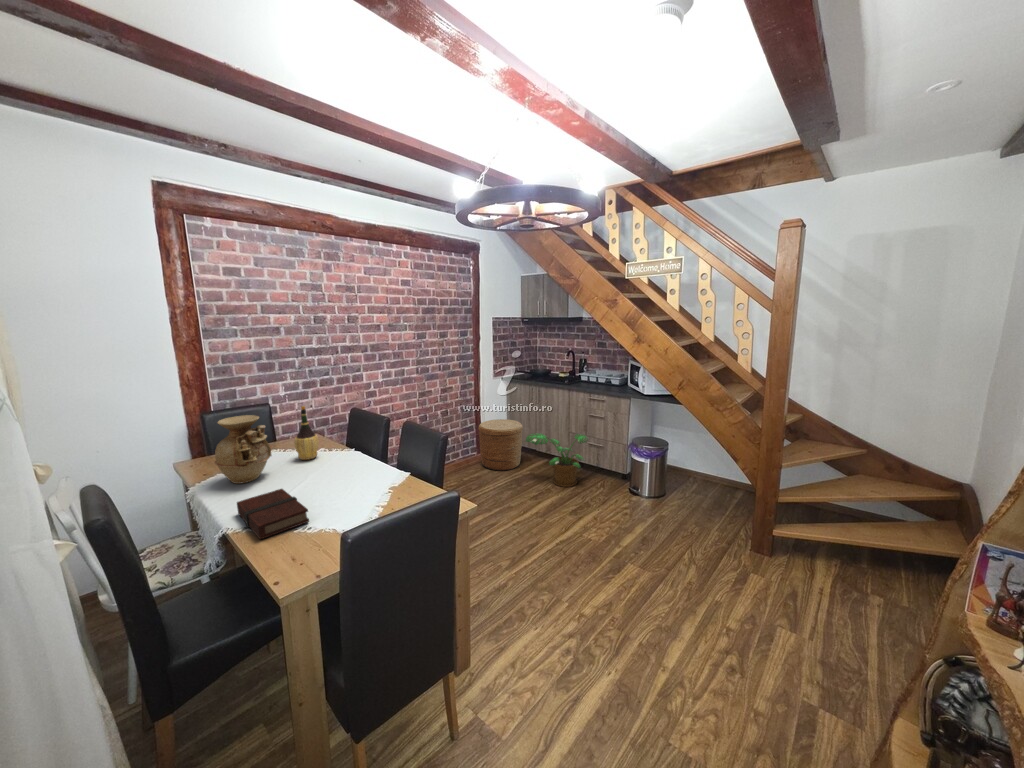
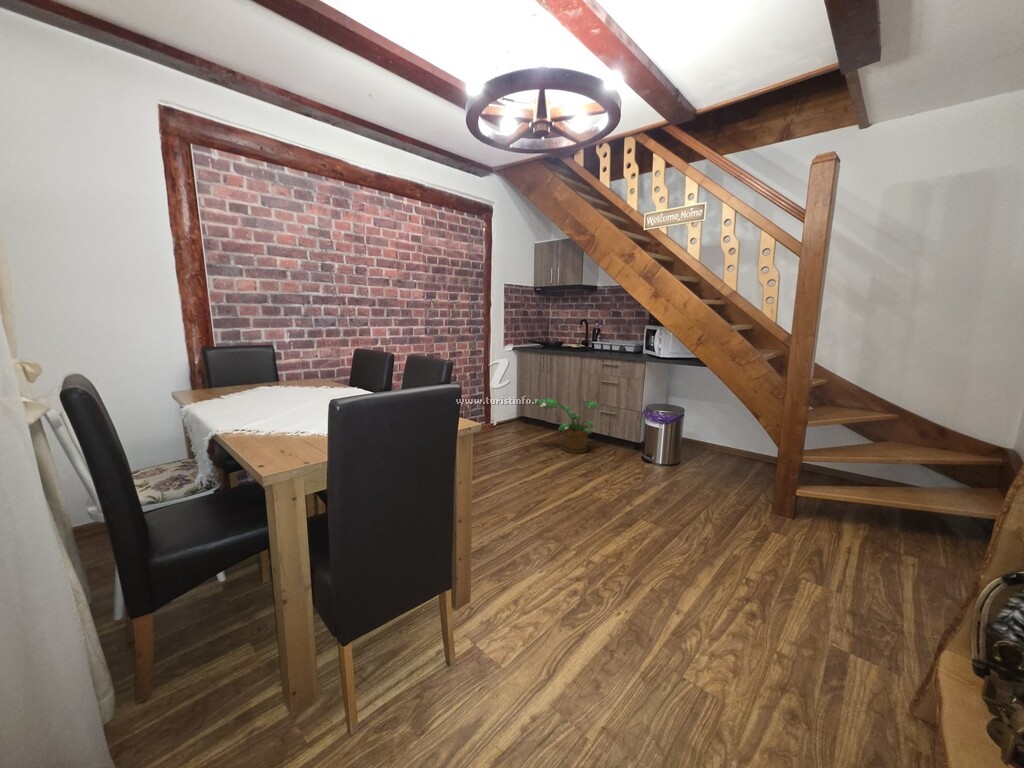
wine bottle: present [294,406,319,460] -> none [295,337,320,393]
vase: present [215,415,272,484] -> none [210,338,270,406]
woven basket: present [478,419,523,471] -> none [487,388,533,438]
book: present [237,489,309,540] -> none [227,404,301,440]

